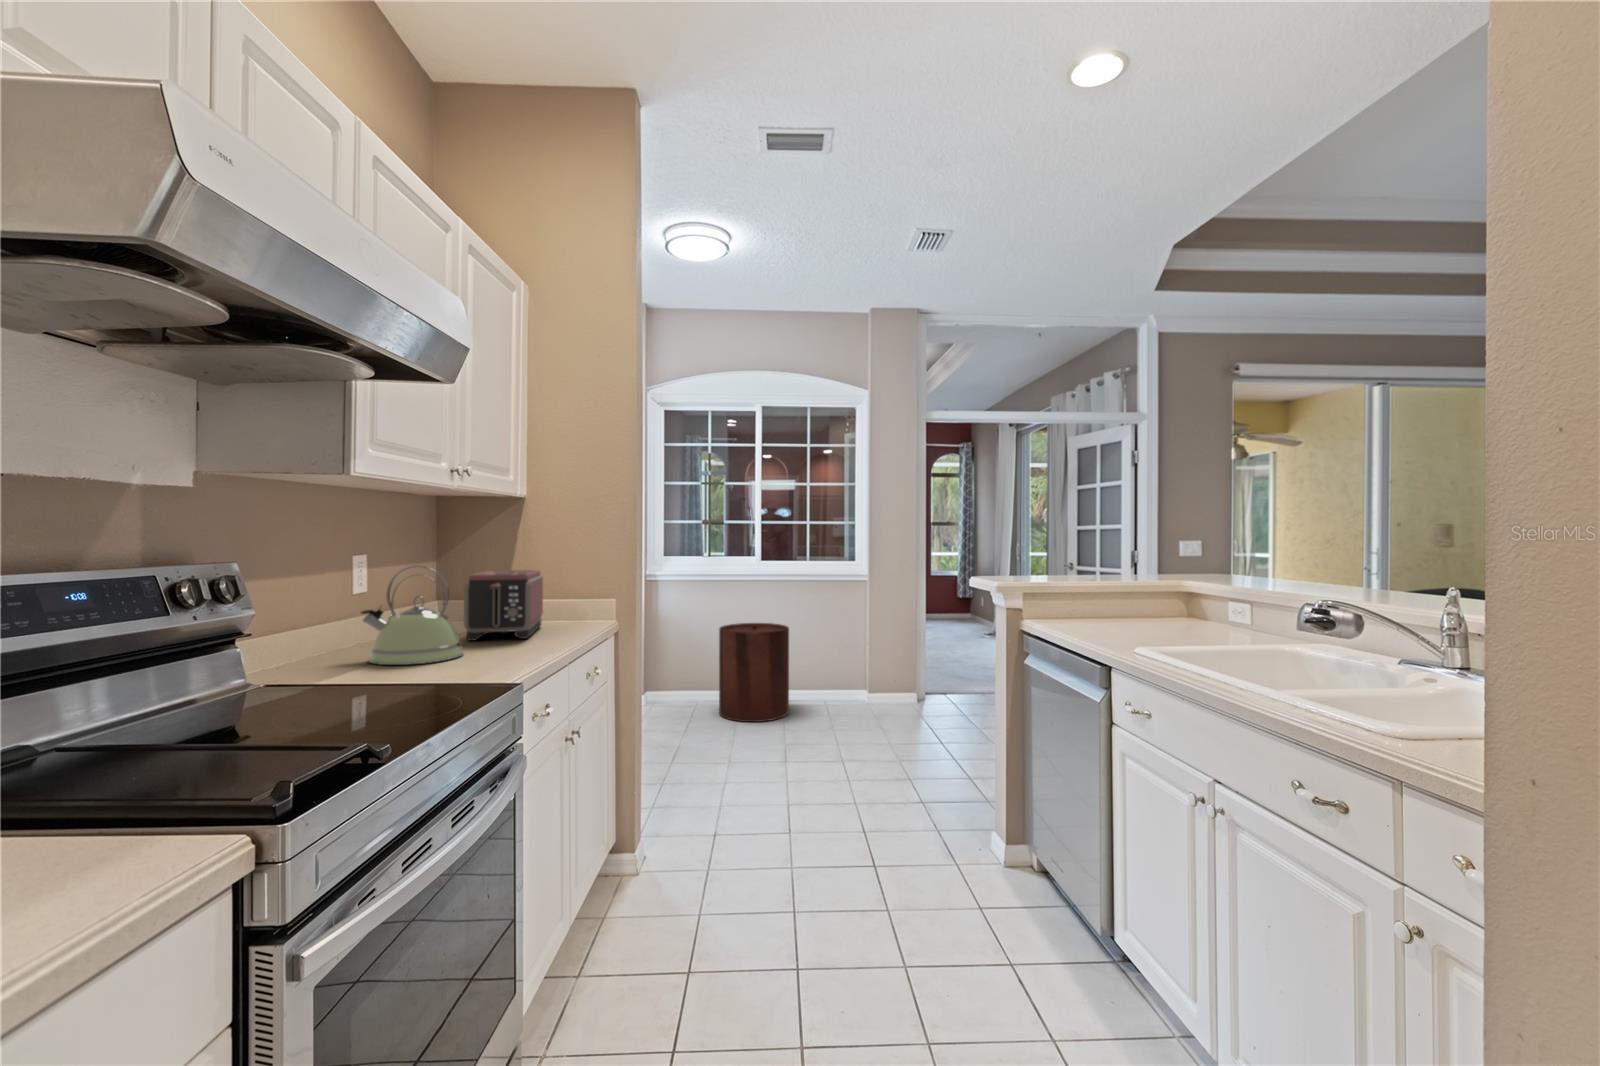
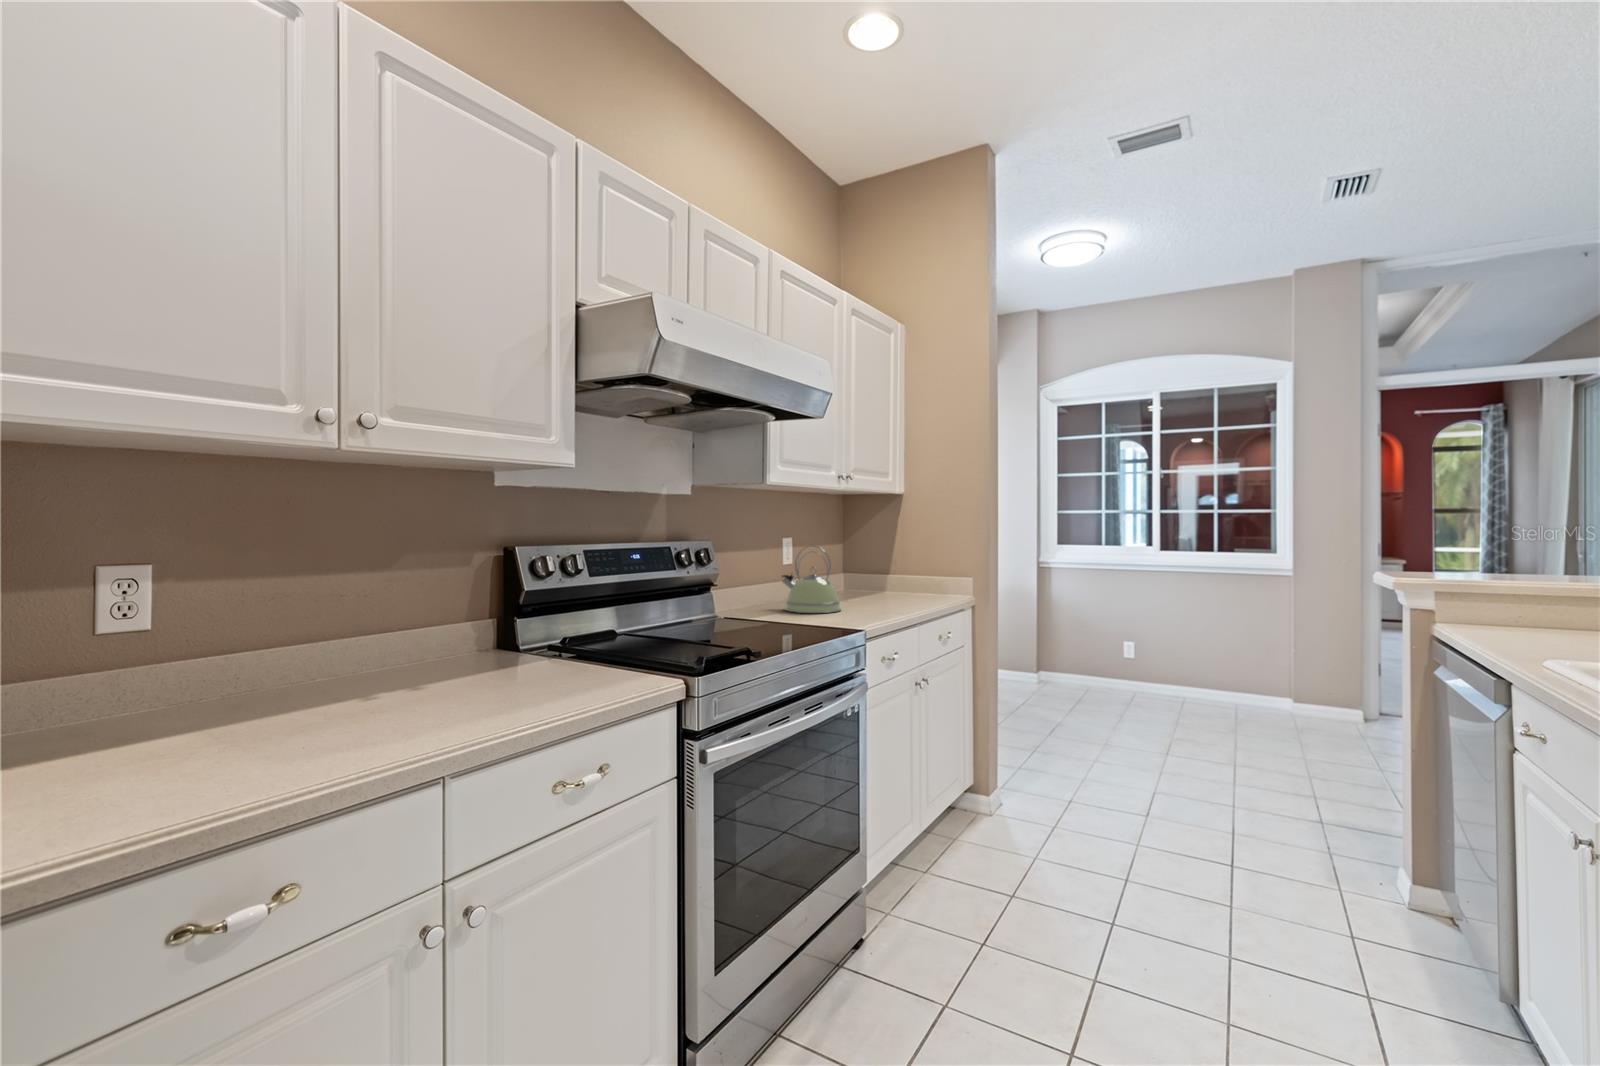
toaster: present [464,570,543,641] -> none [848,552,910,605]
trash can: present [719,623,789,722] -> none [1109,616,1193,721]

